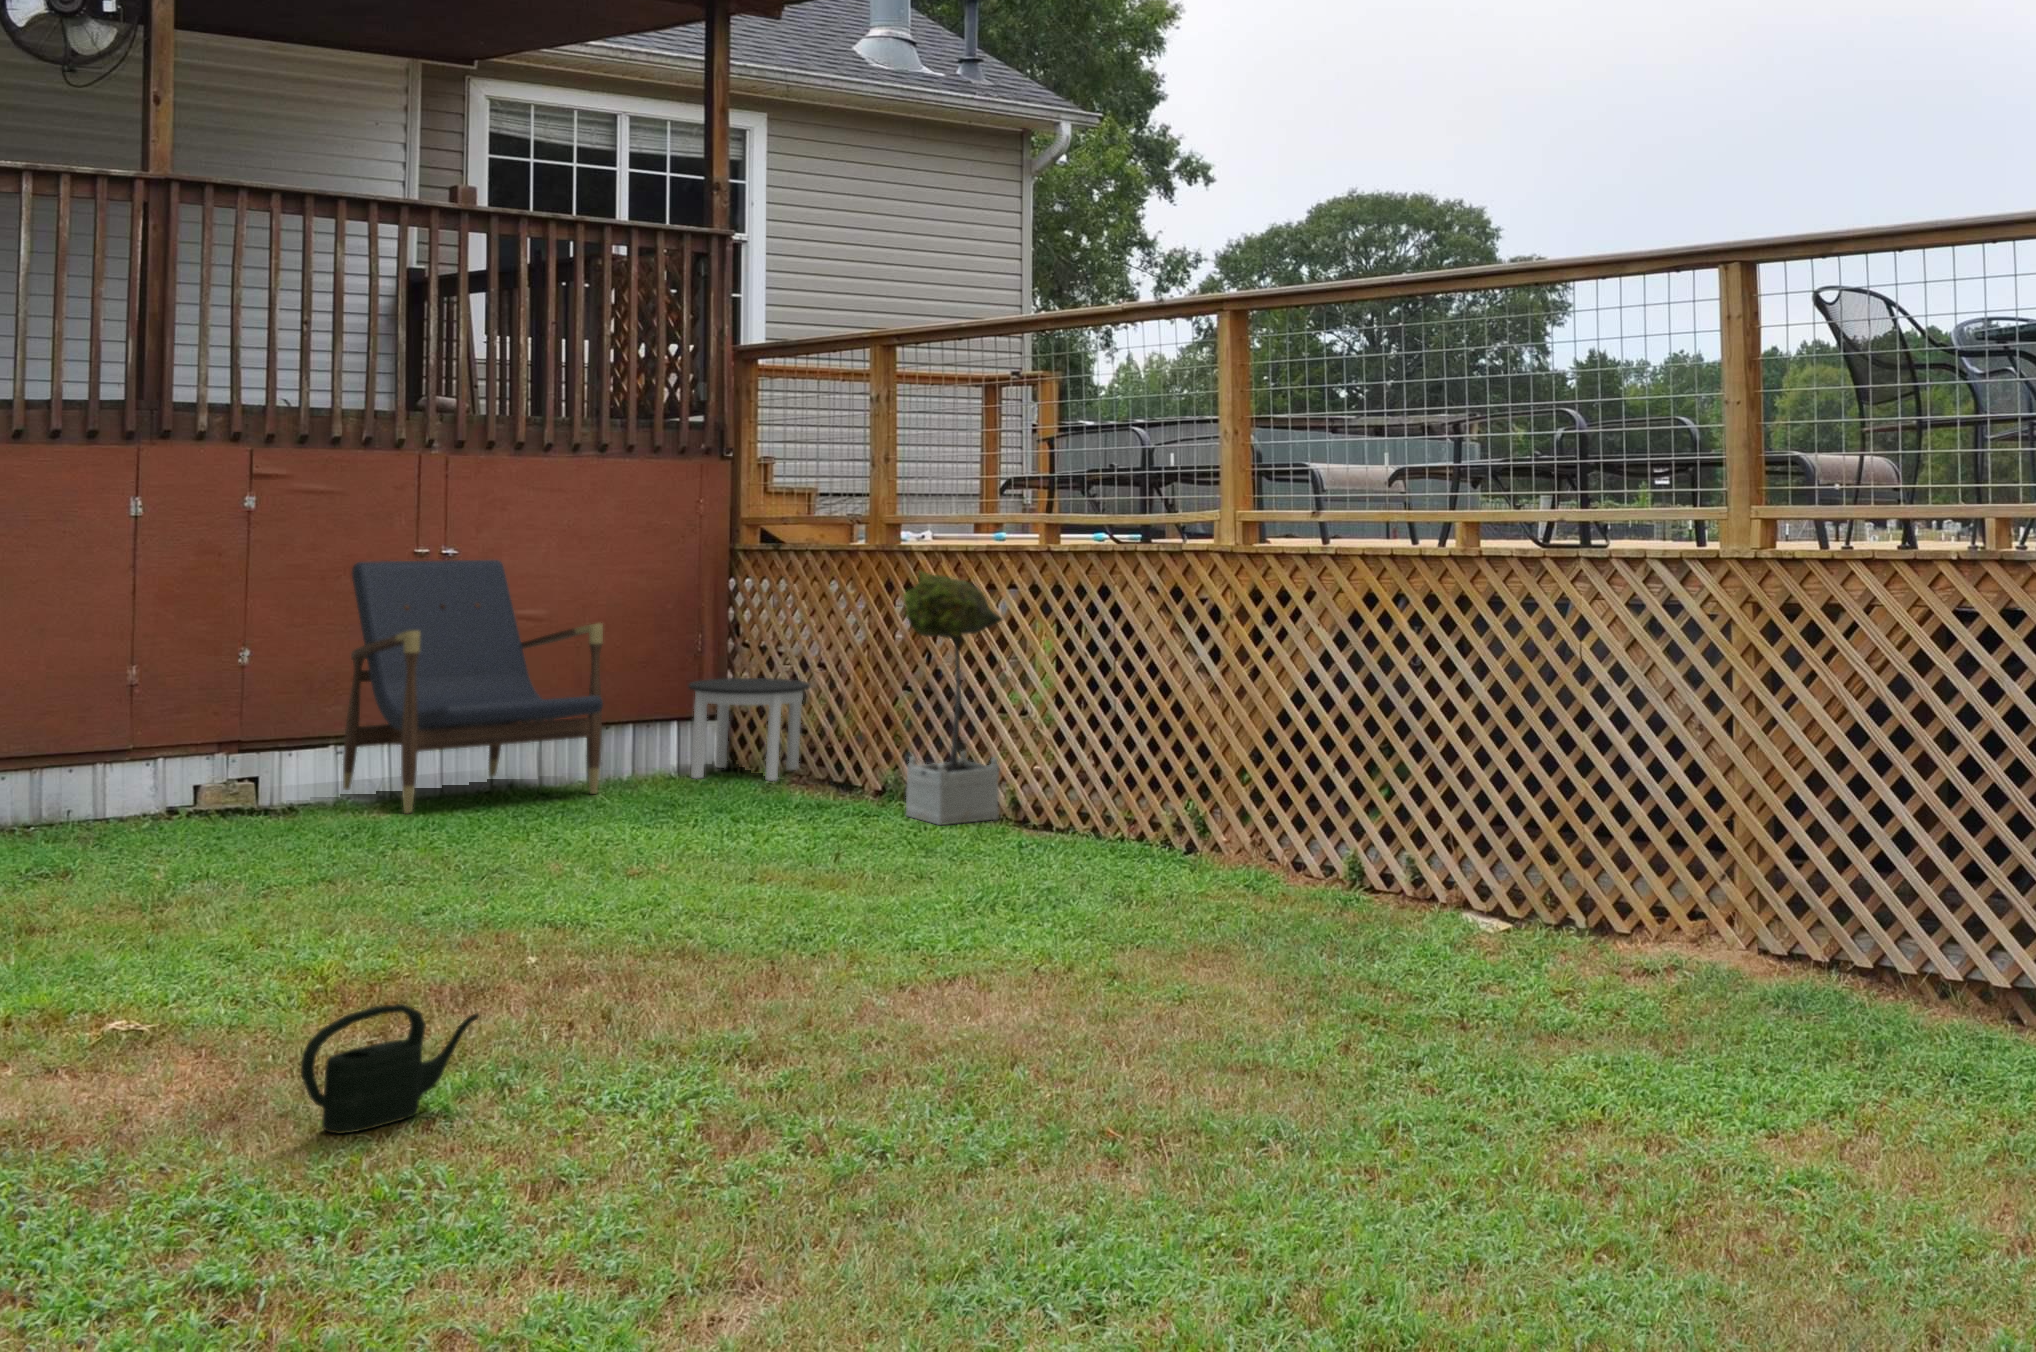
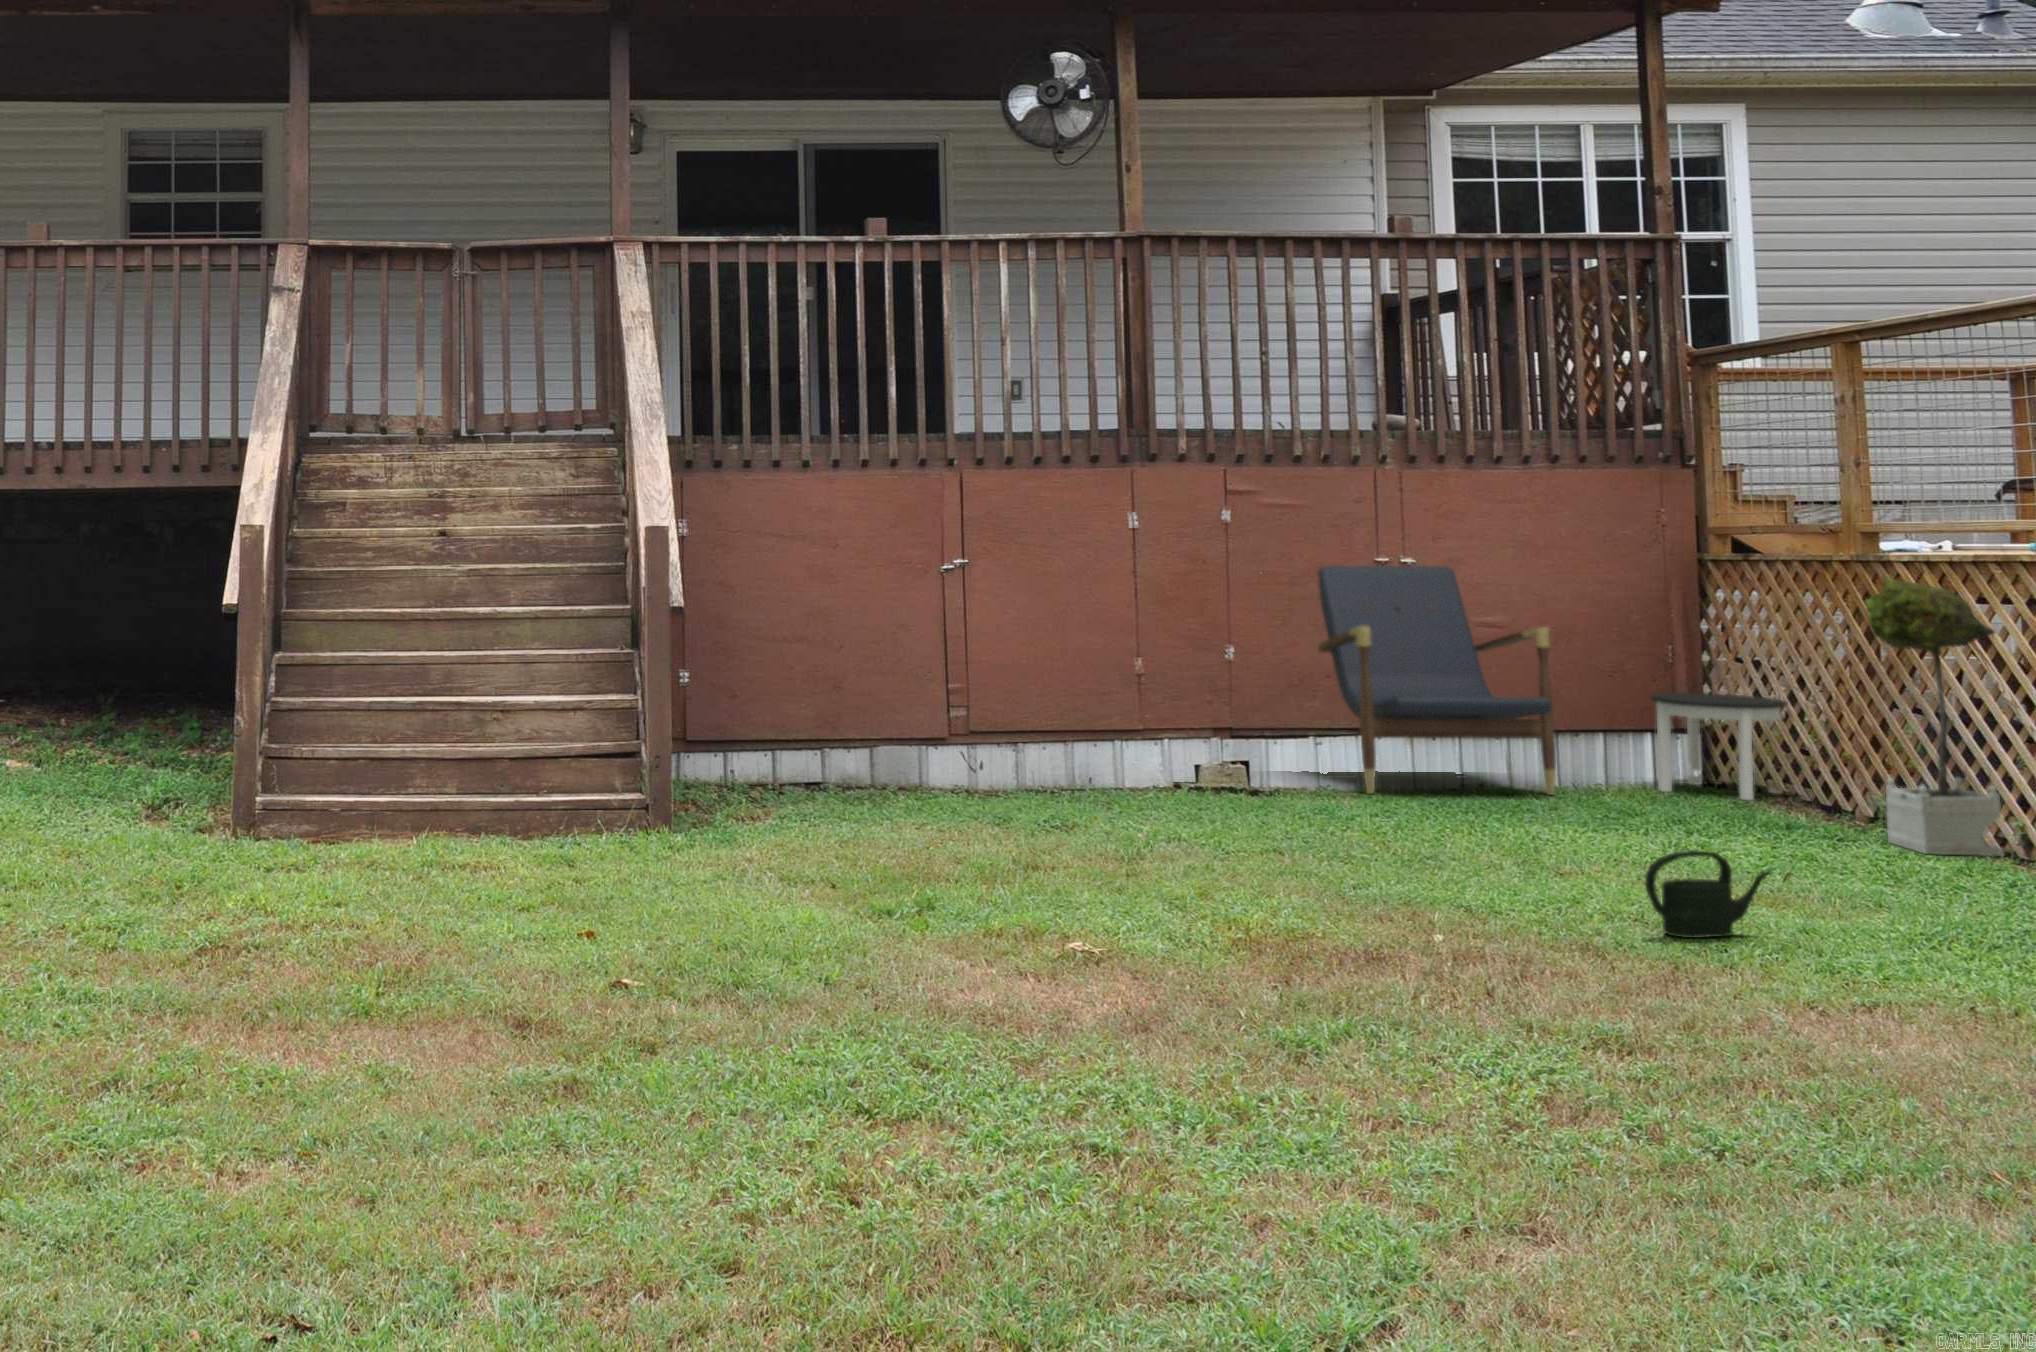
watering can: present [301,1004,479,1134] -> present [1645,850,1771,938]

